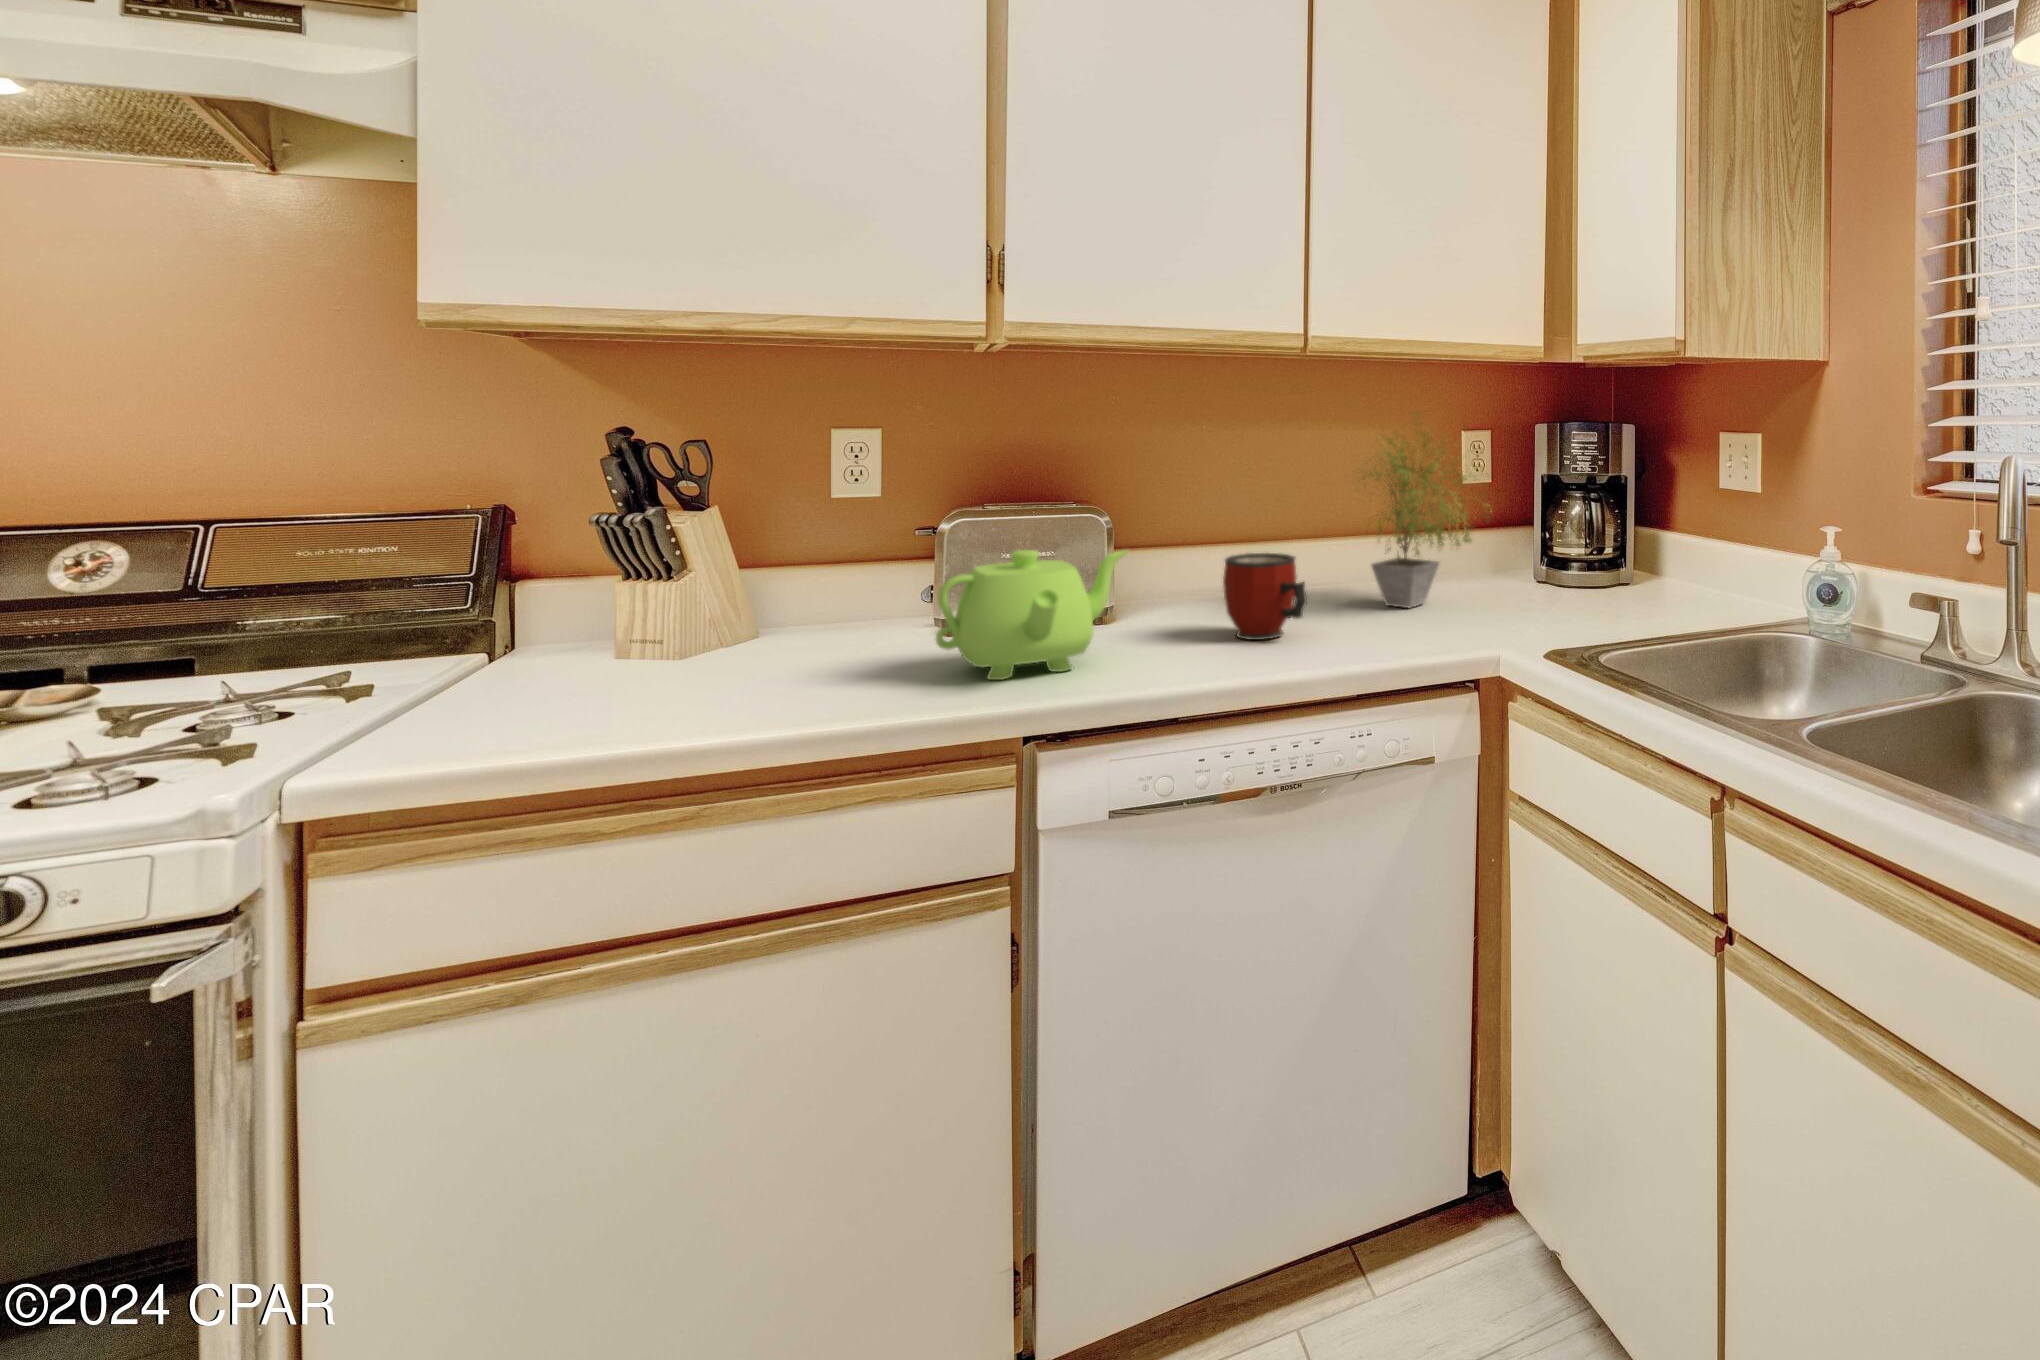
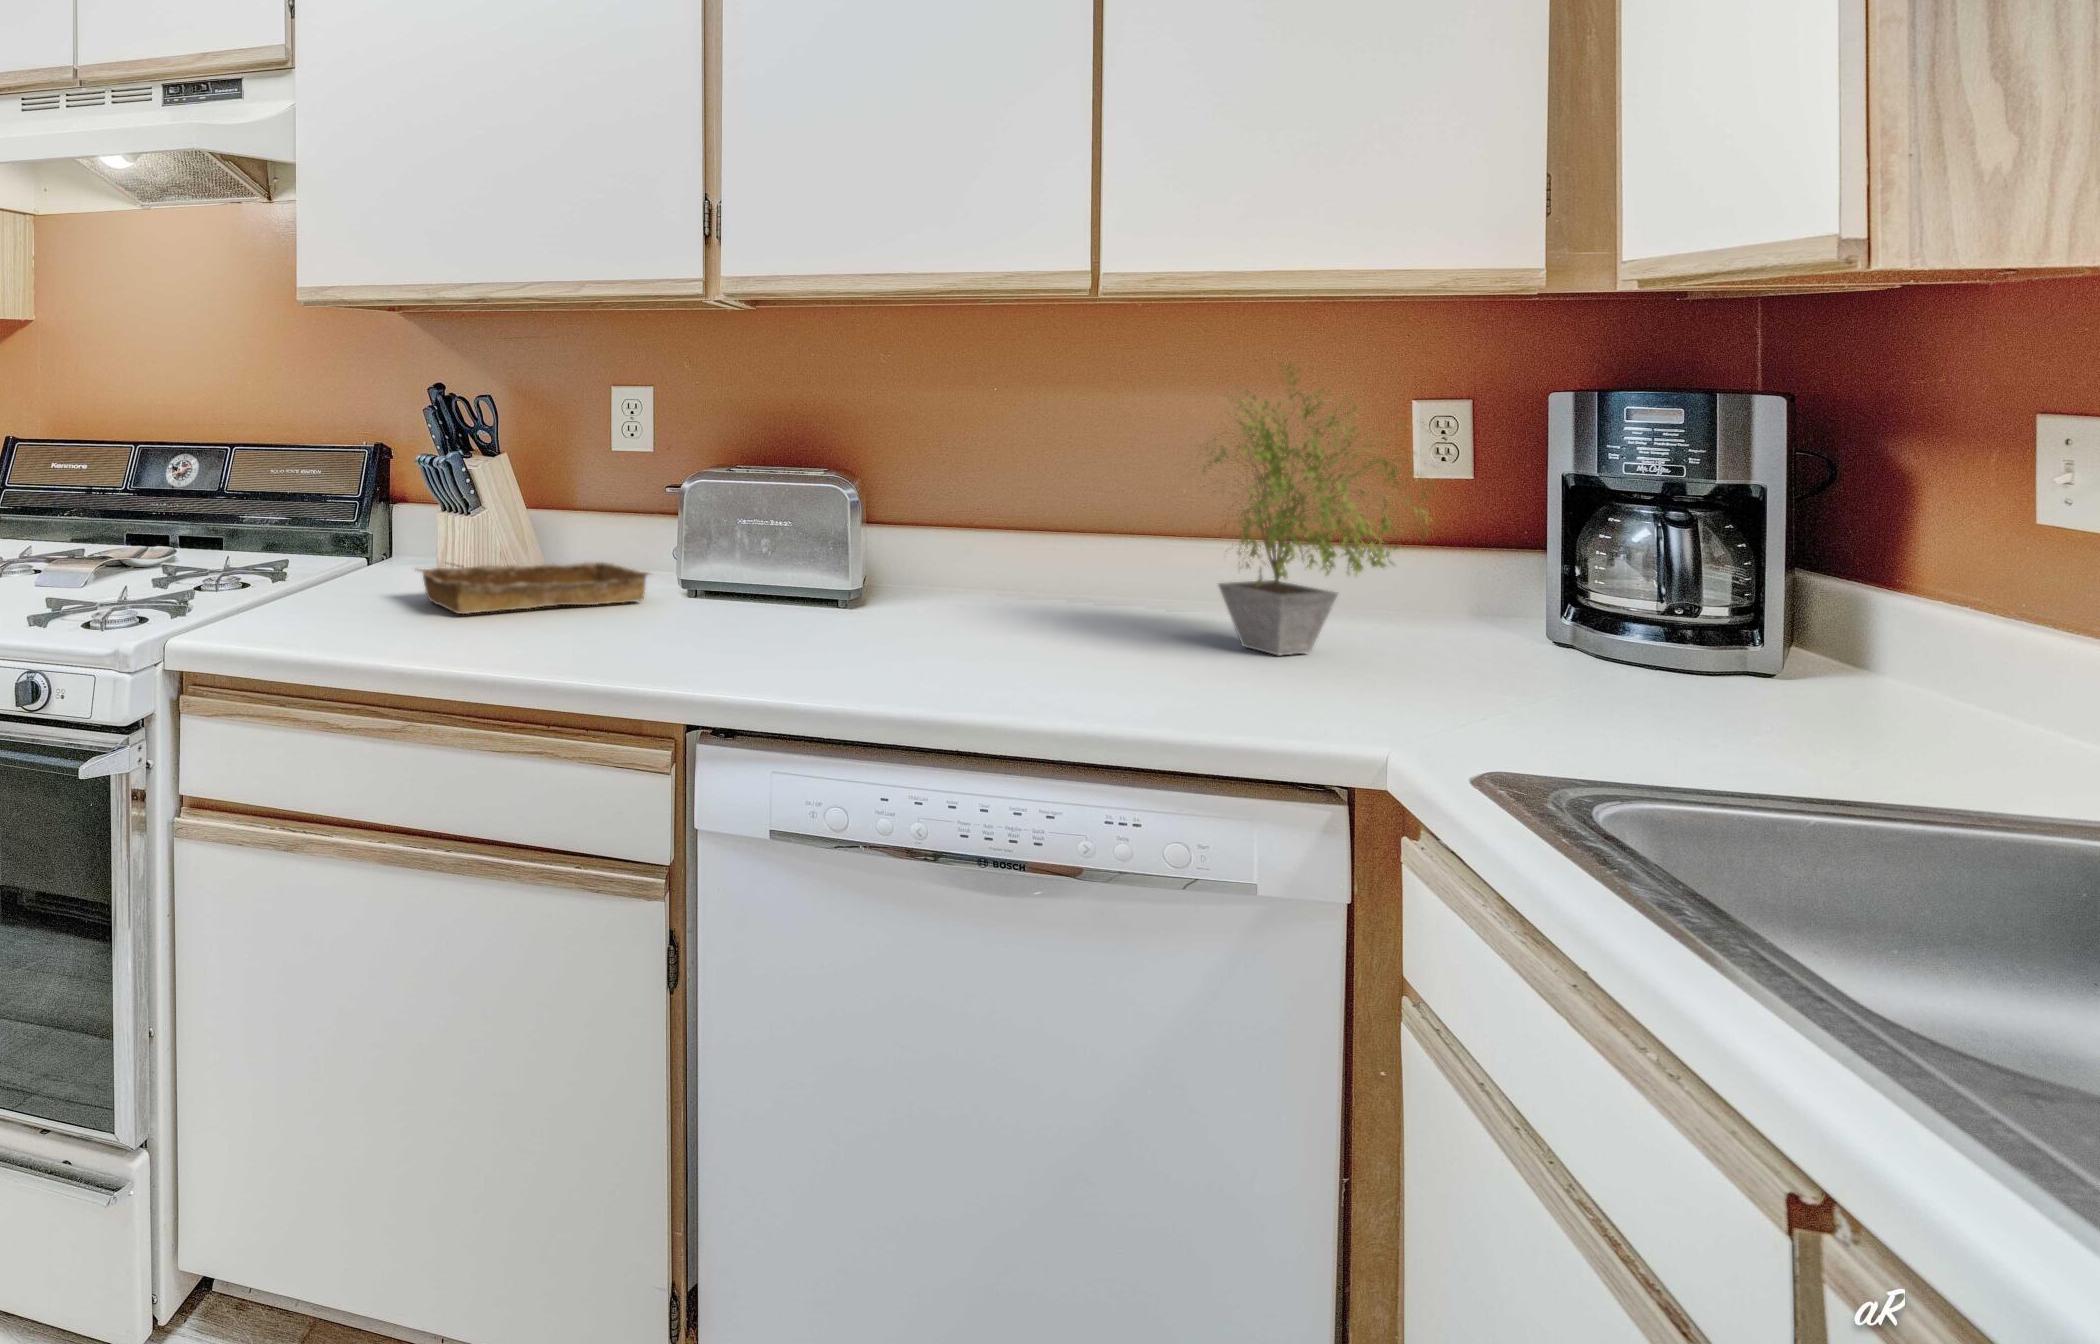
teapot: present [936,550,1129,680] -> none [632,511,842,655]
mug: present [1223,553,1307,640] -> none [971,546,1074,661]
tray: none [617,610,913,686] -> present [415,562,649,614]

